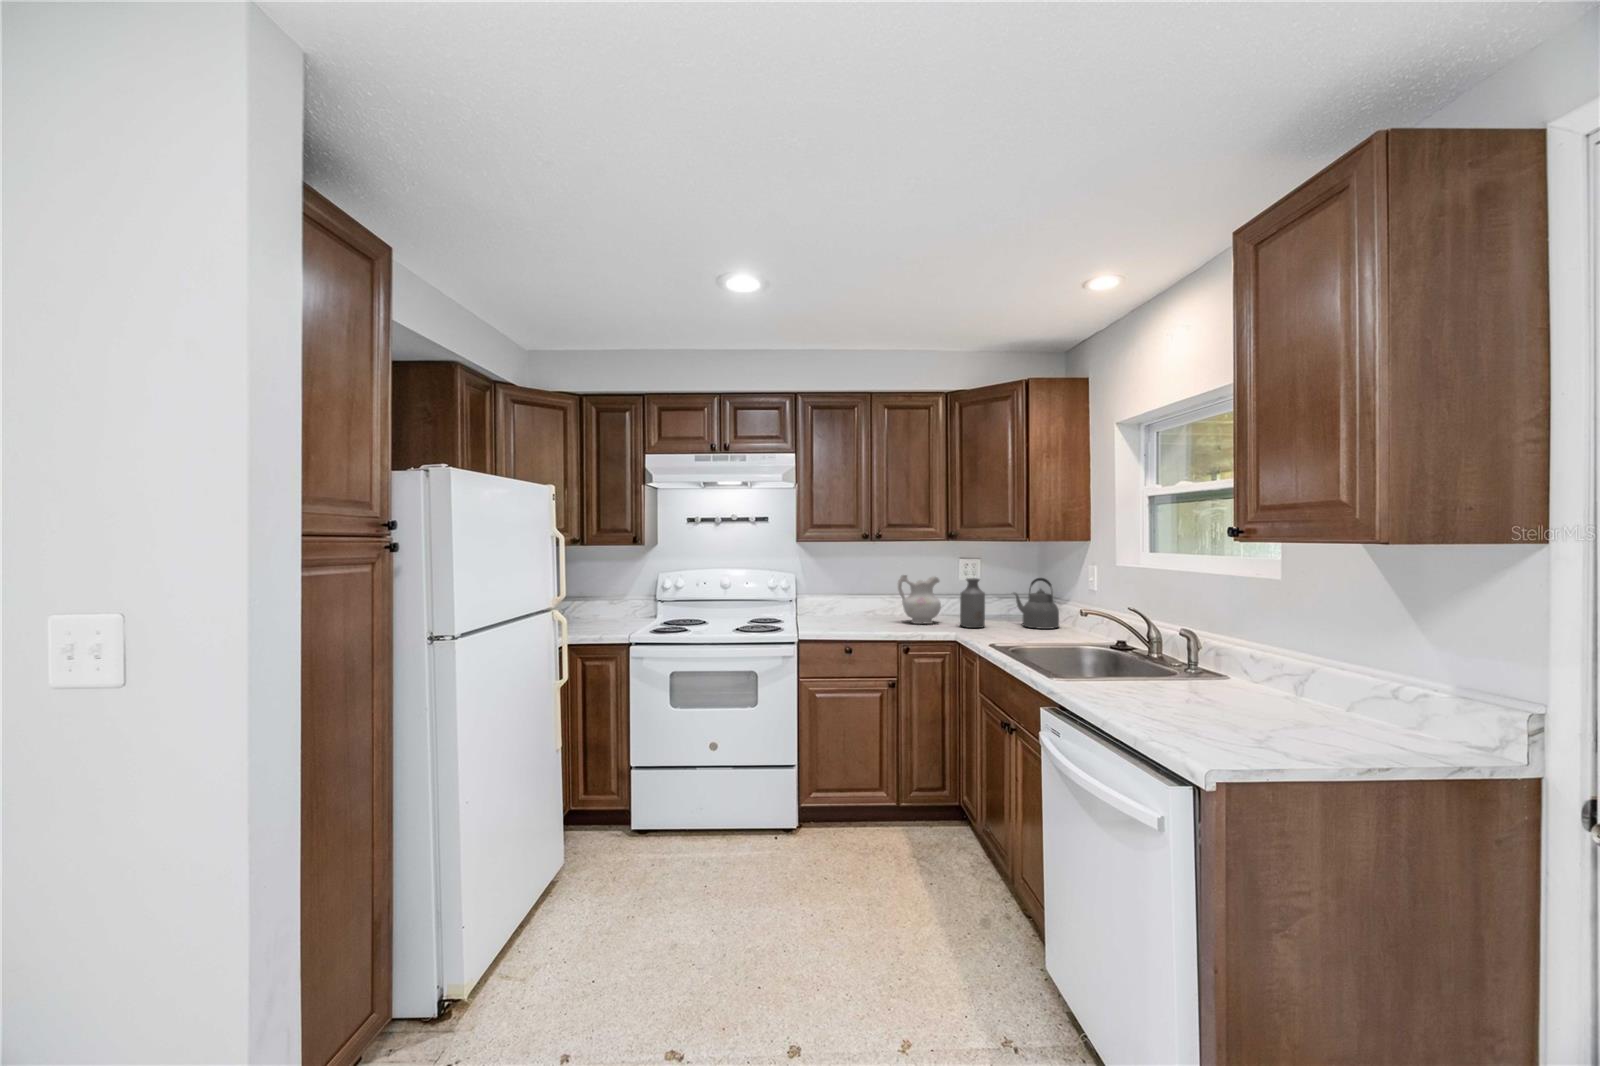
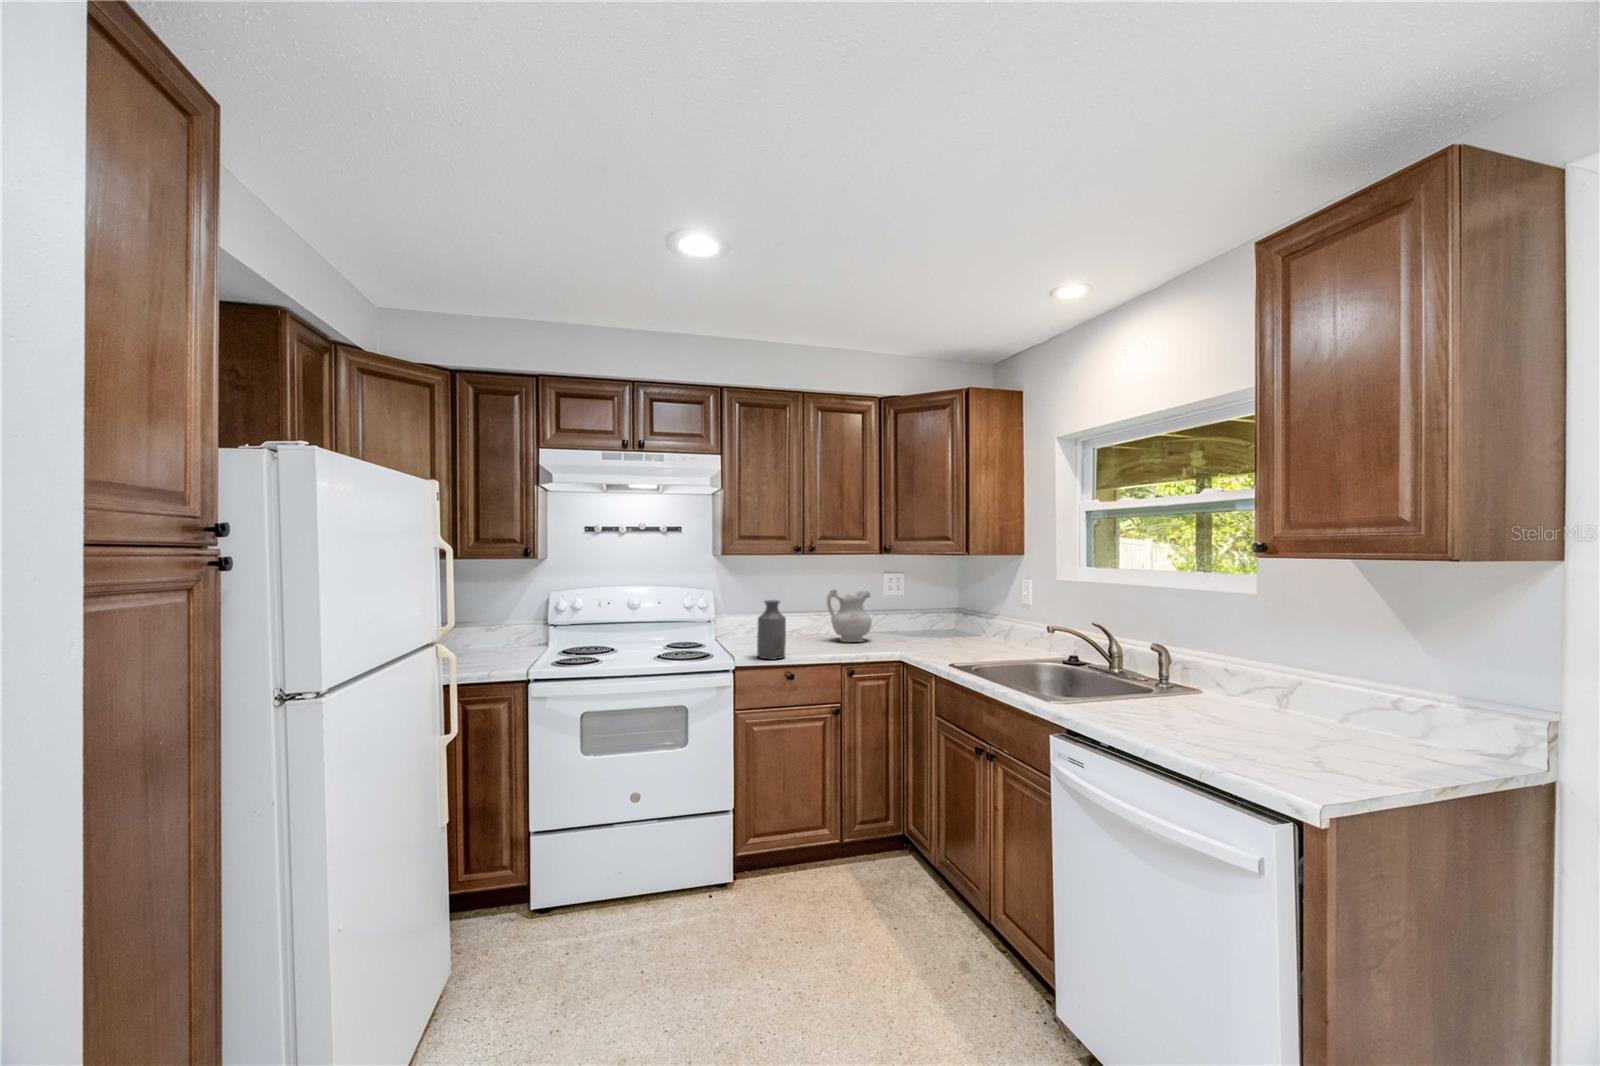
bottle: present [960,578,985,628] -> present [757,600,786,659]
kettle: present [1013,578,1059,629] -> none [941,591,992,644]

